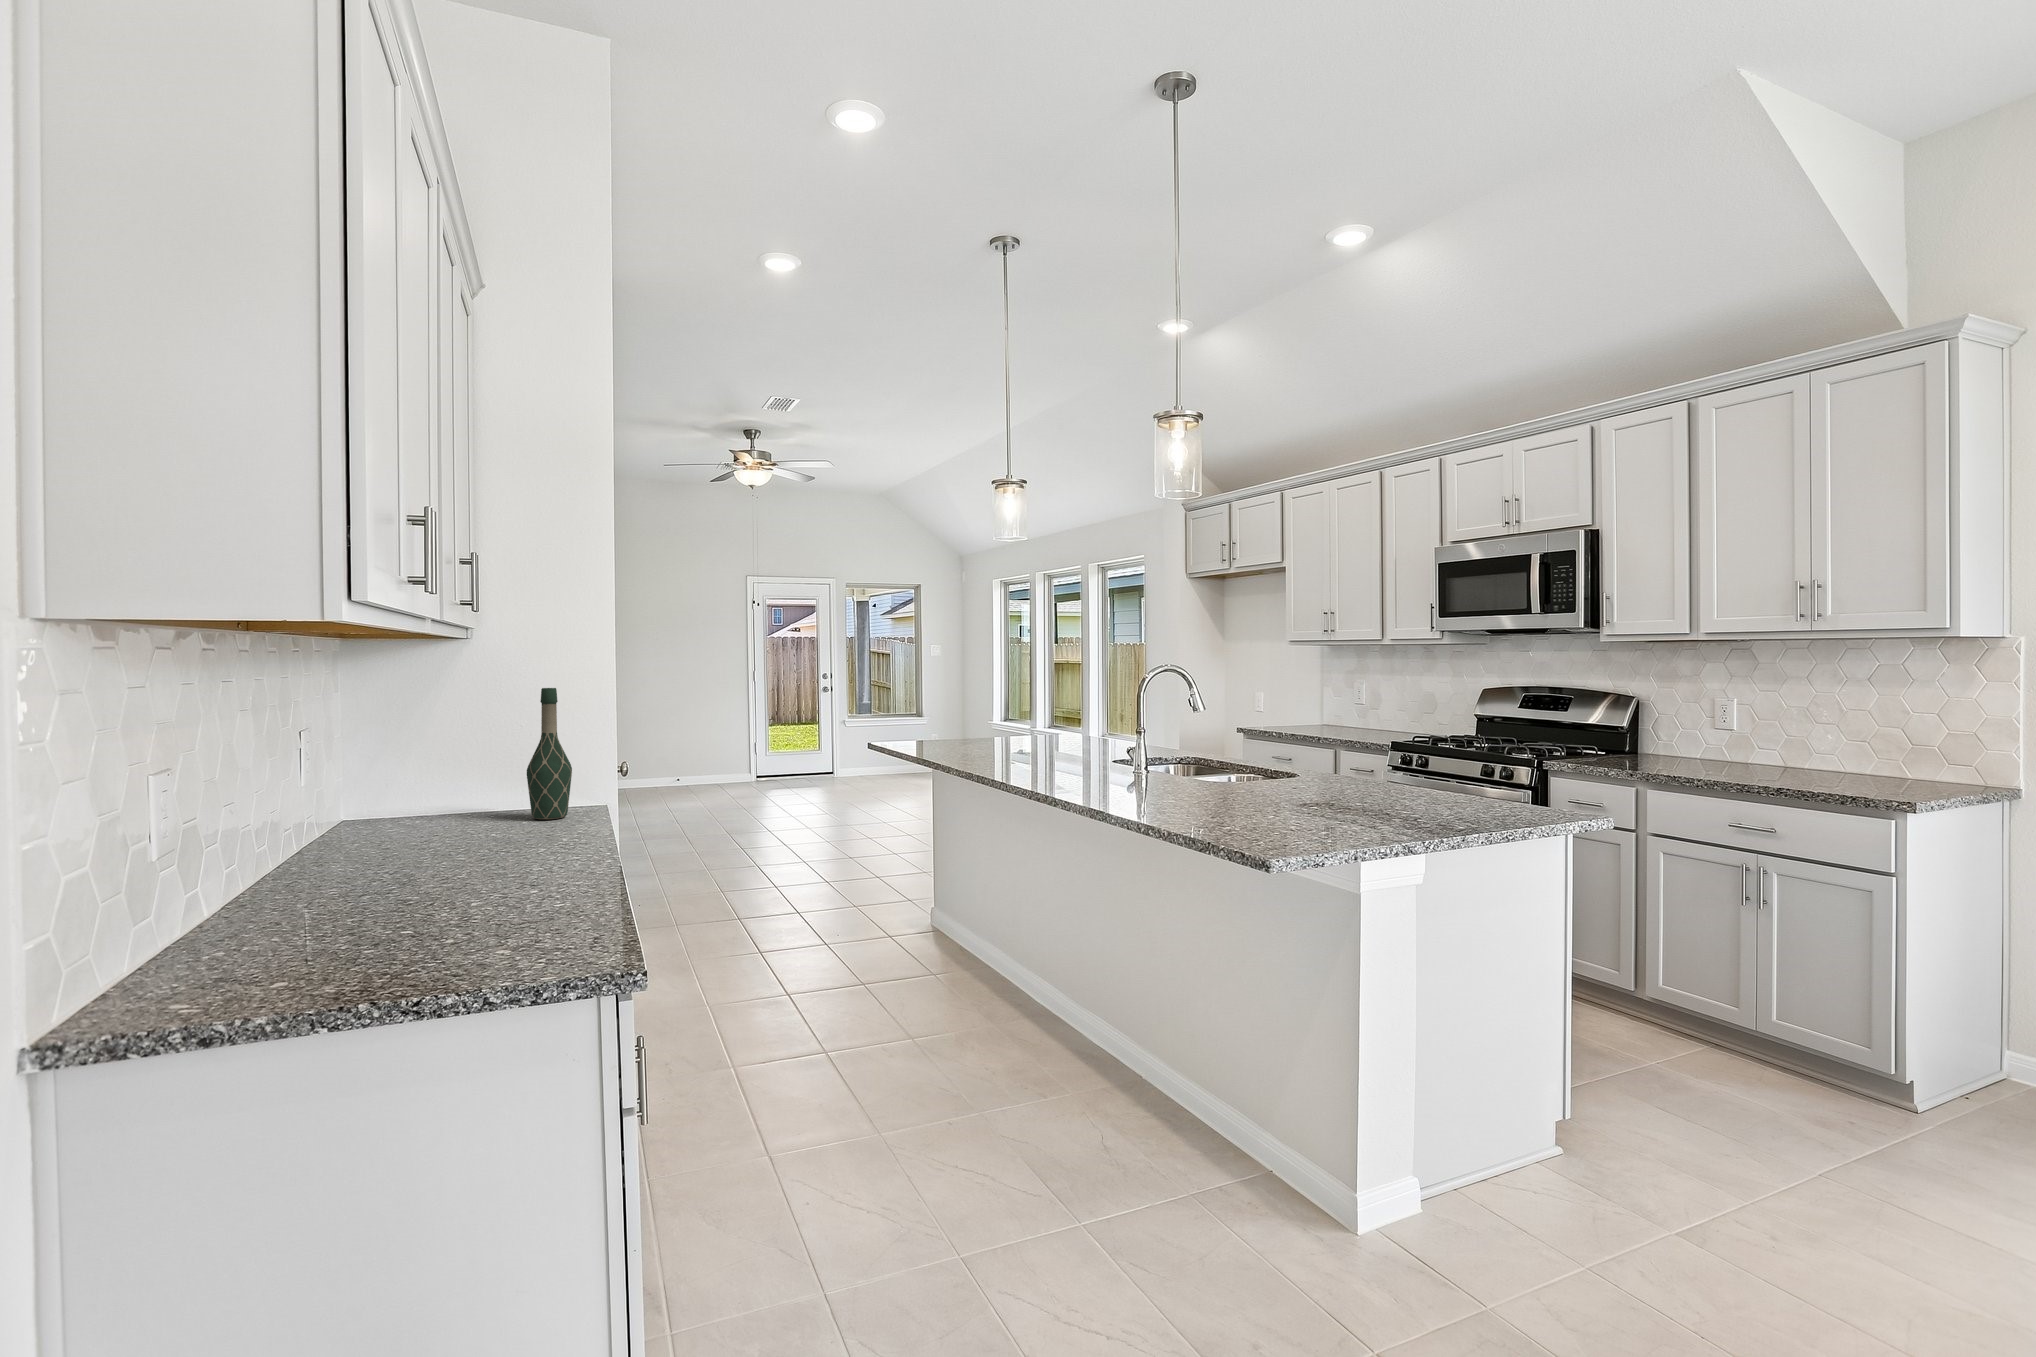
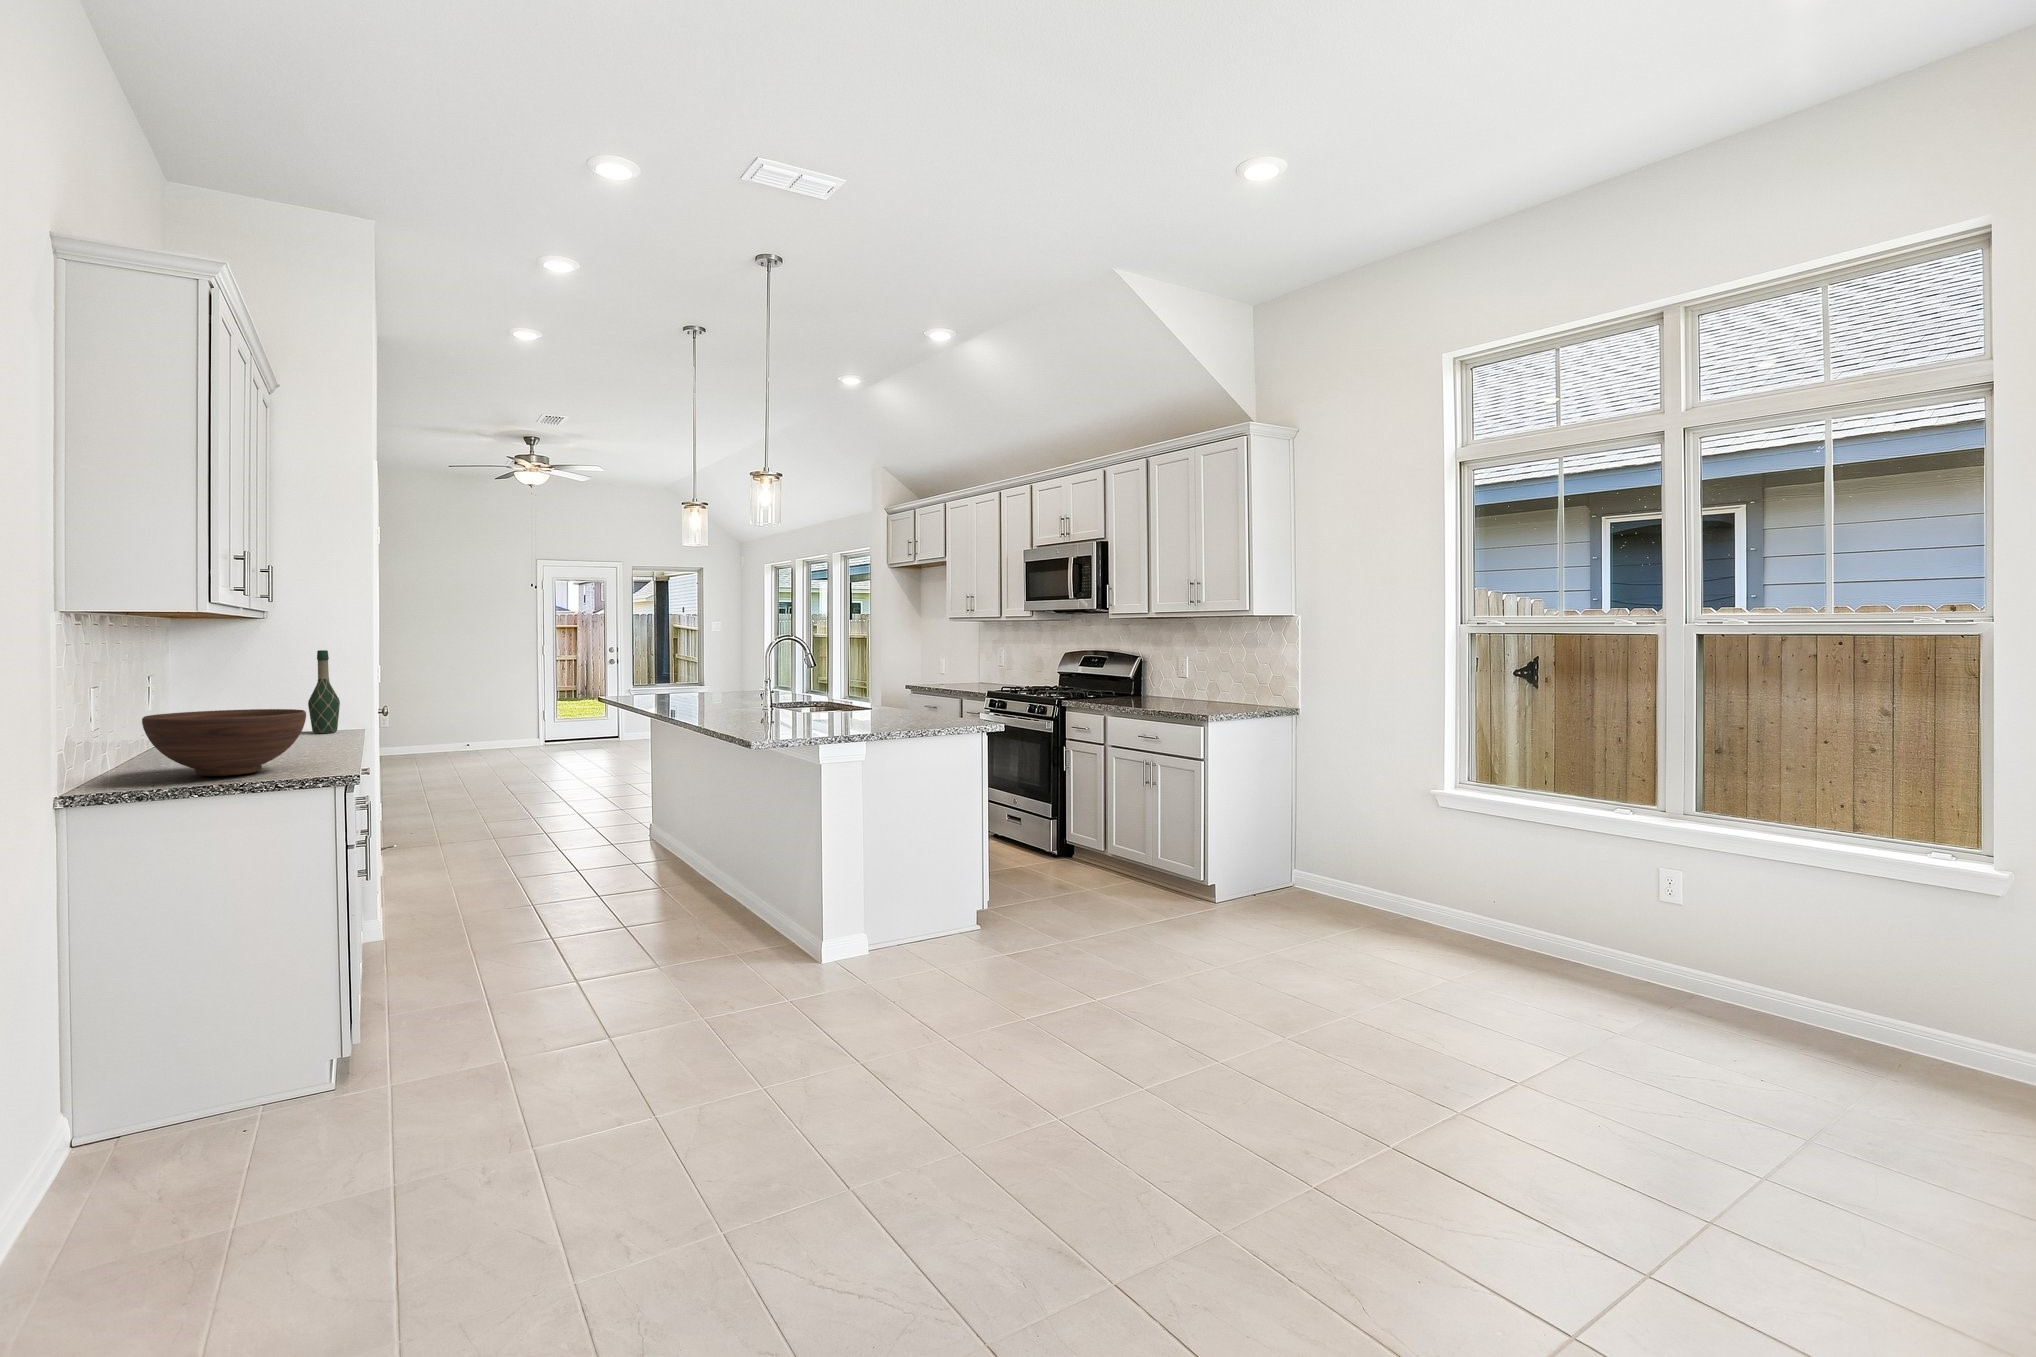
fruit bowl: none [222,811,535,965] -> present [142,709,306,776]

